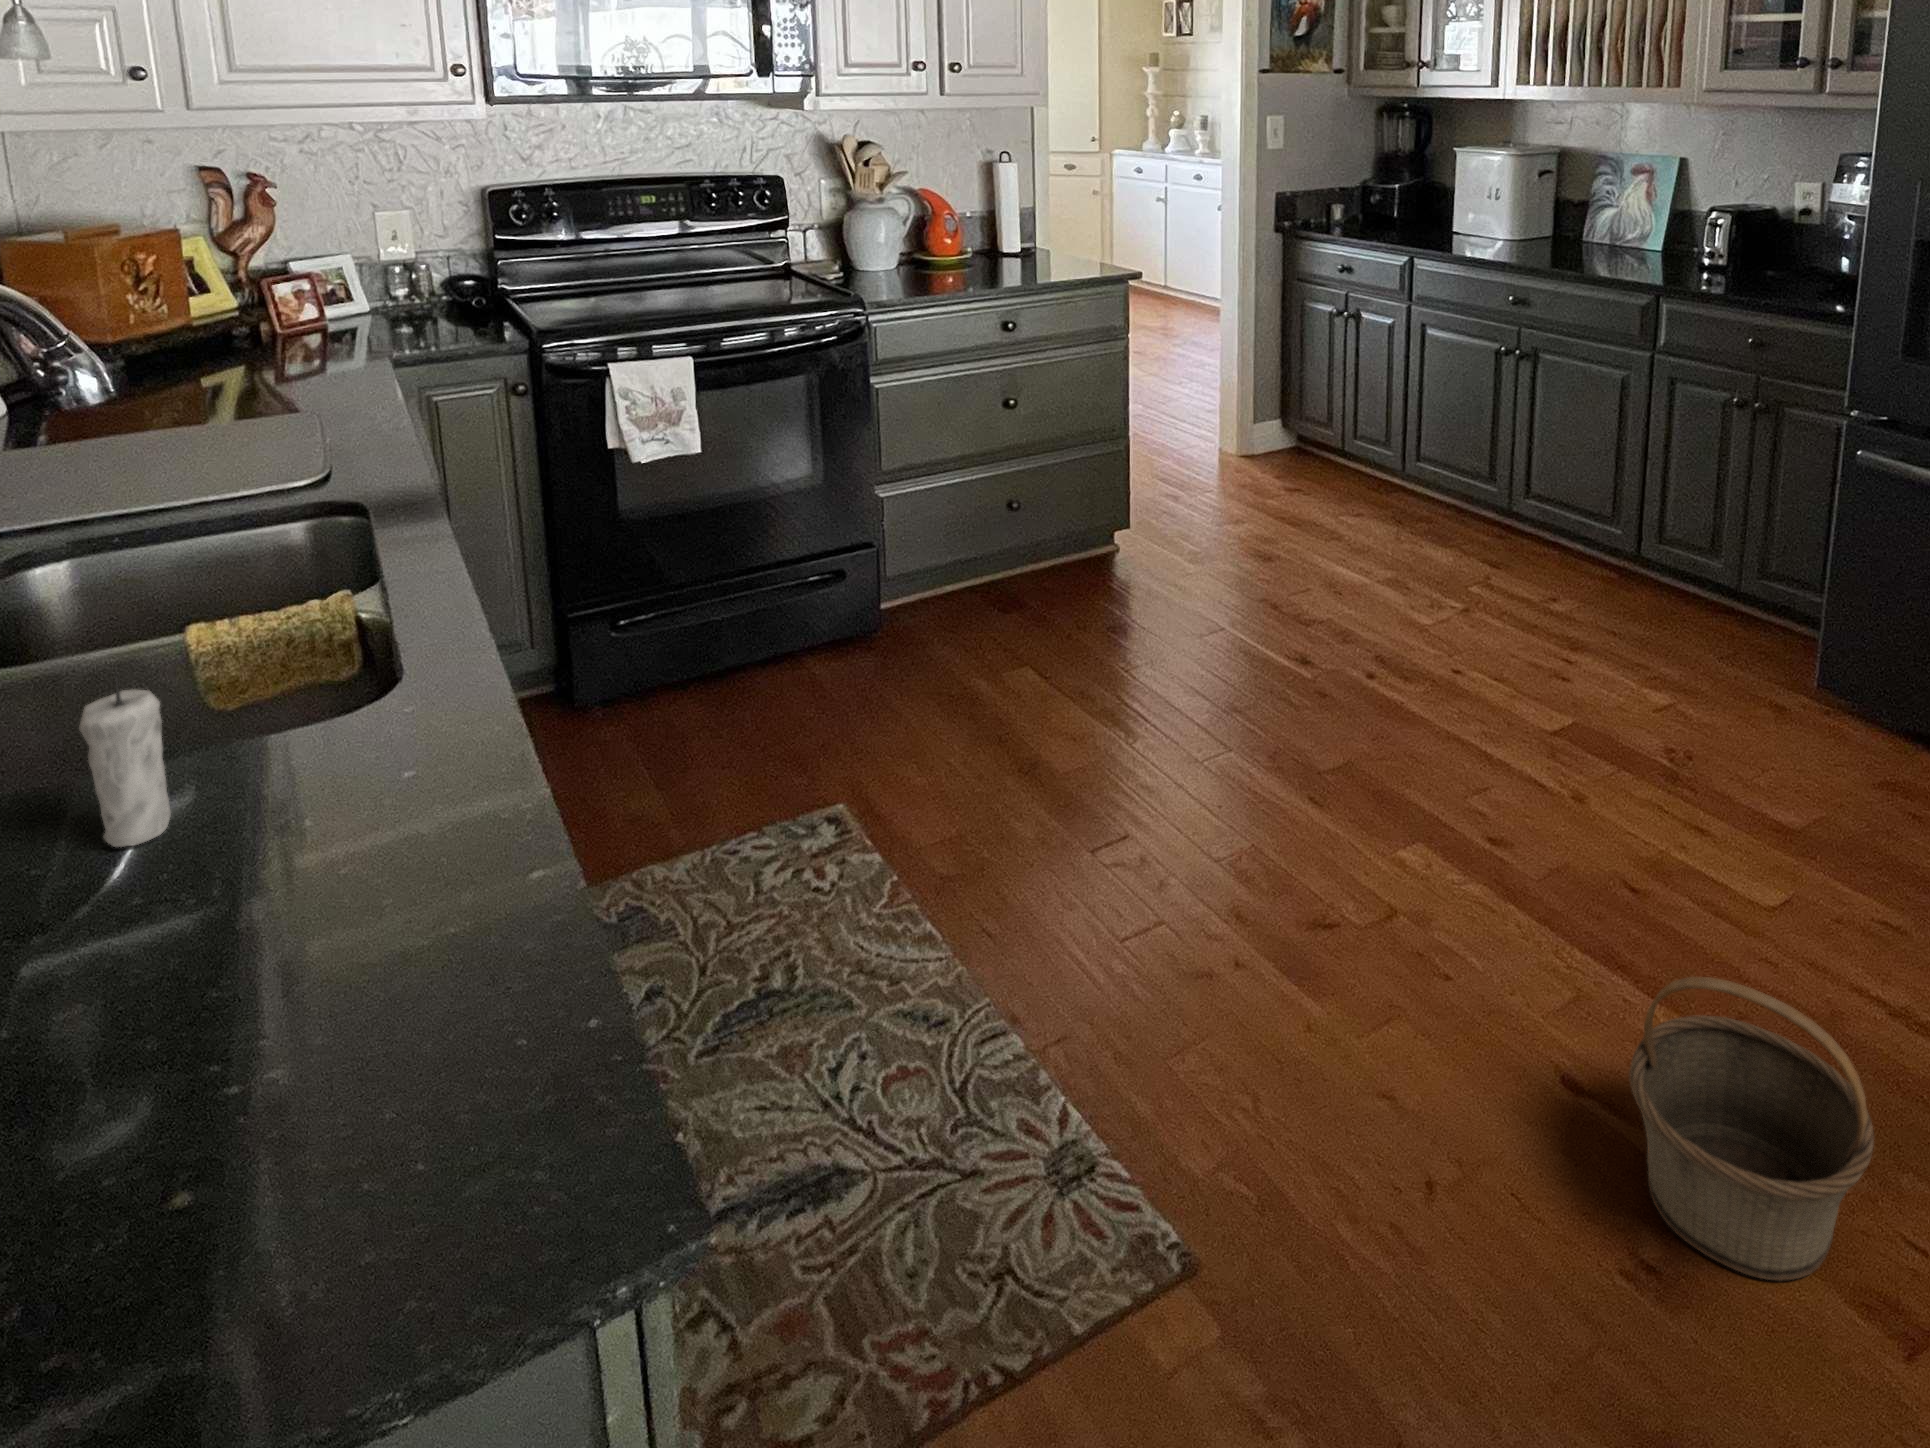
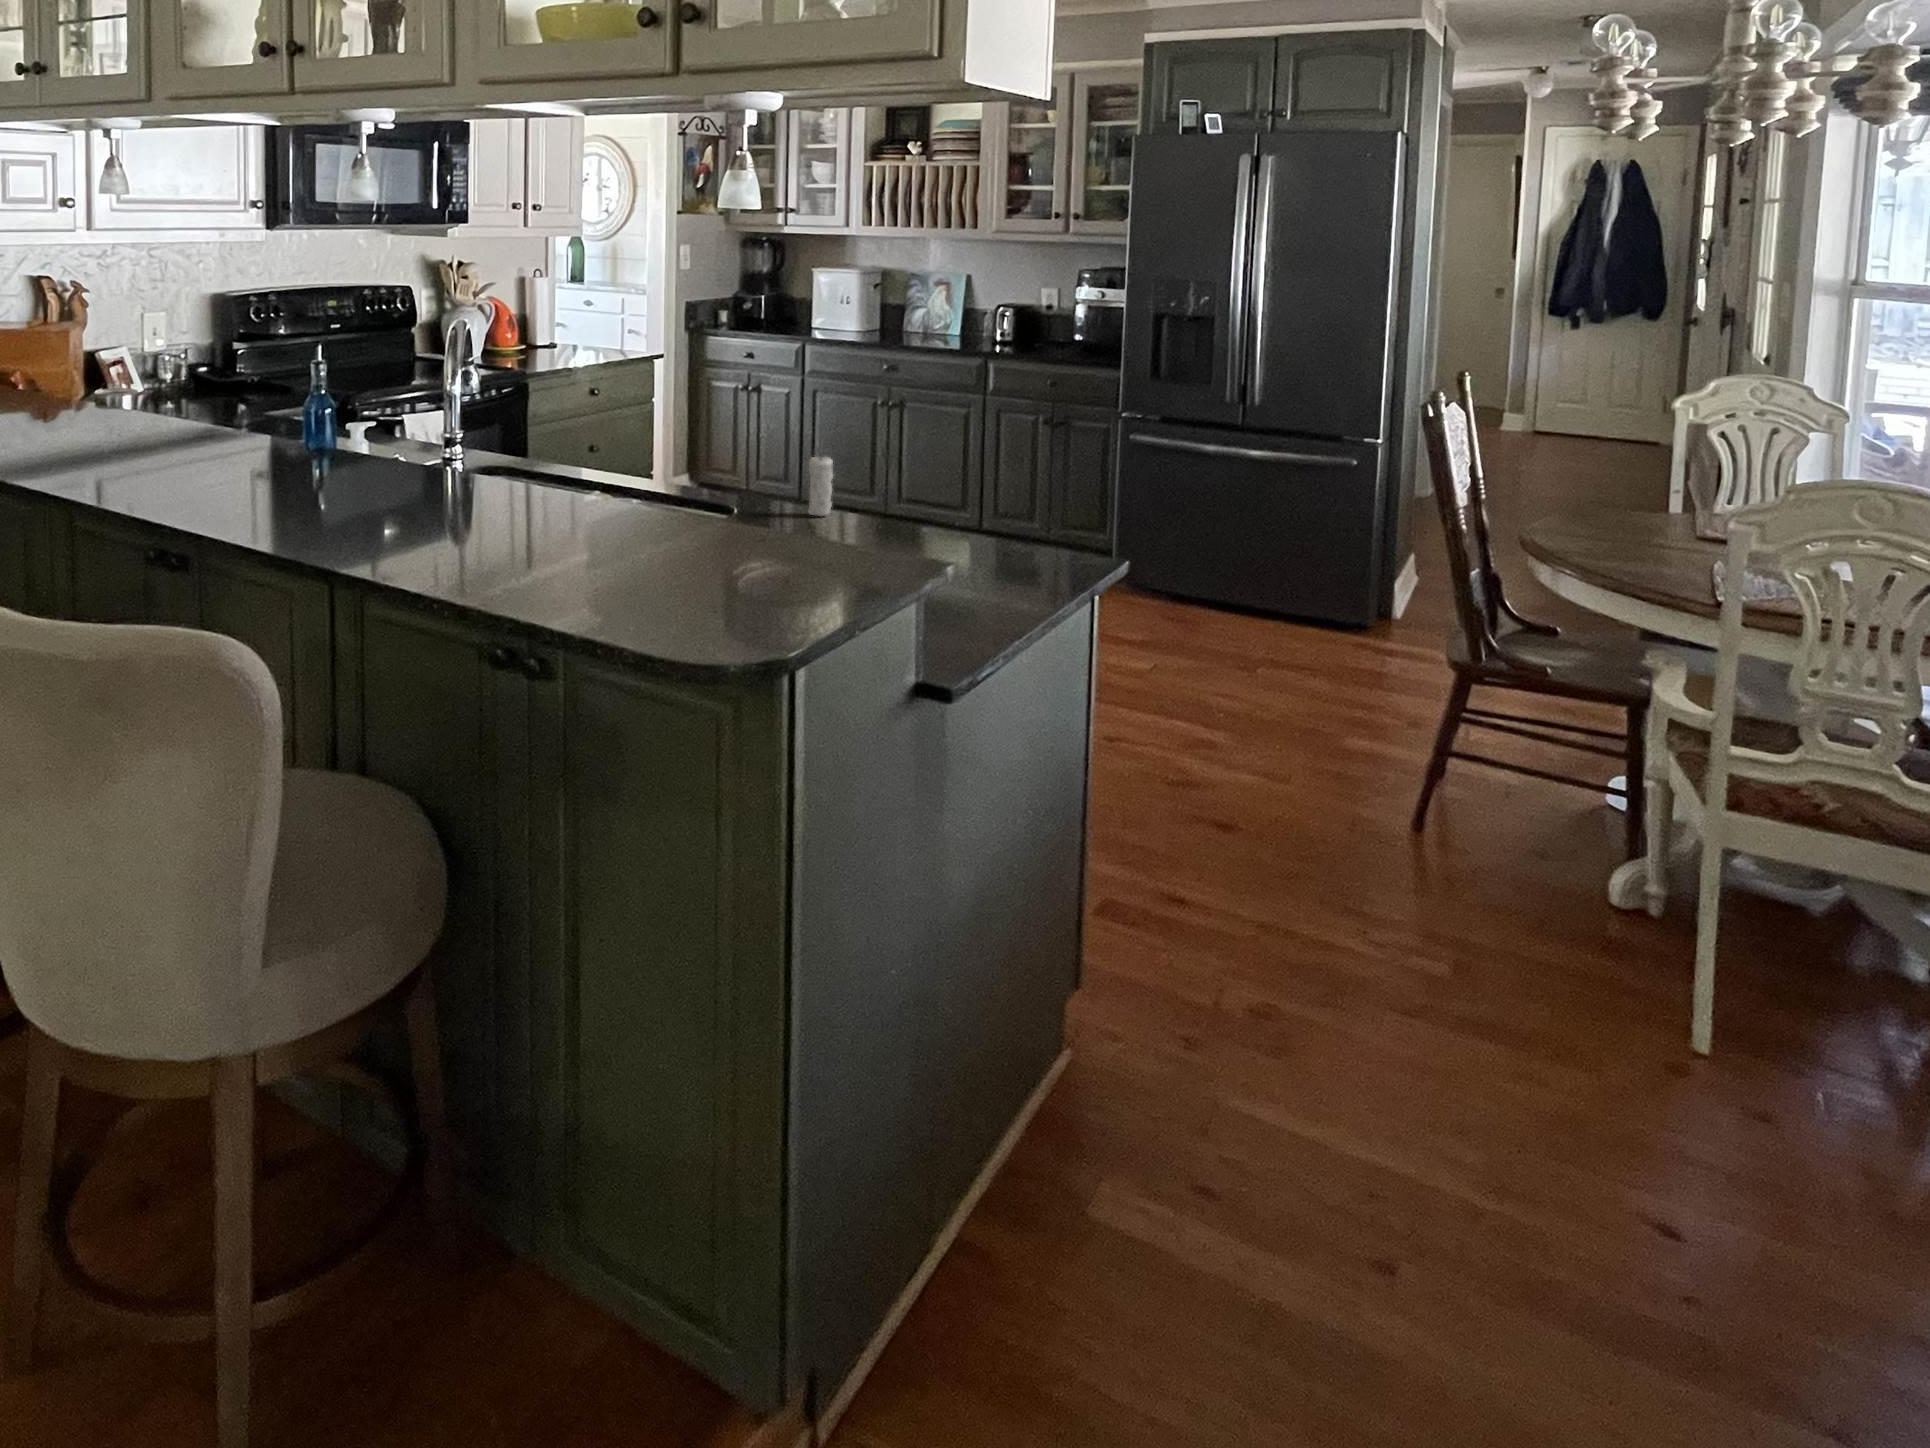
basket: present [1629,977,1874,1281] -> none [1142,655,1254,786]

